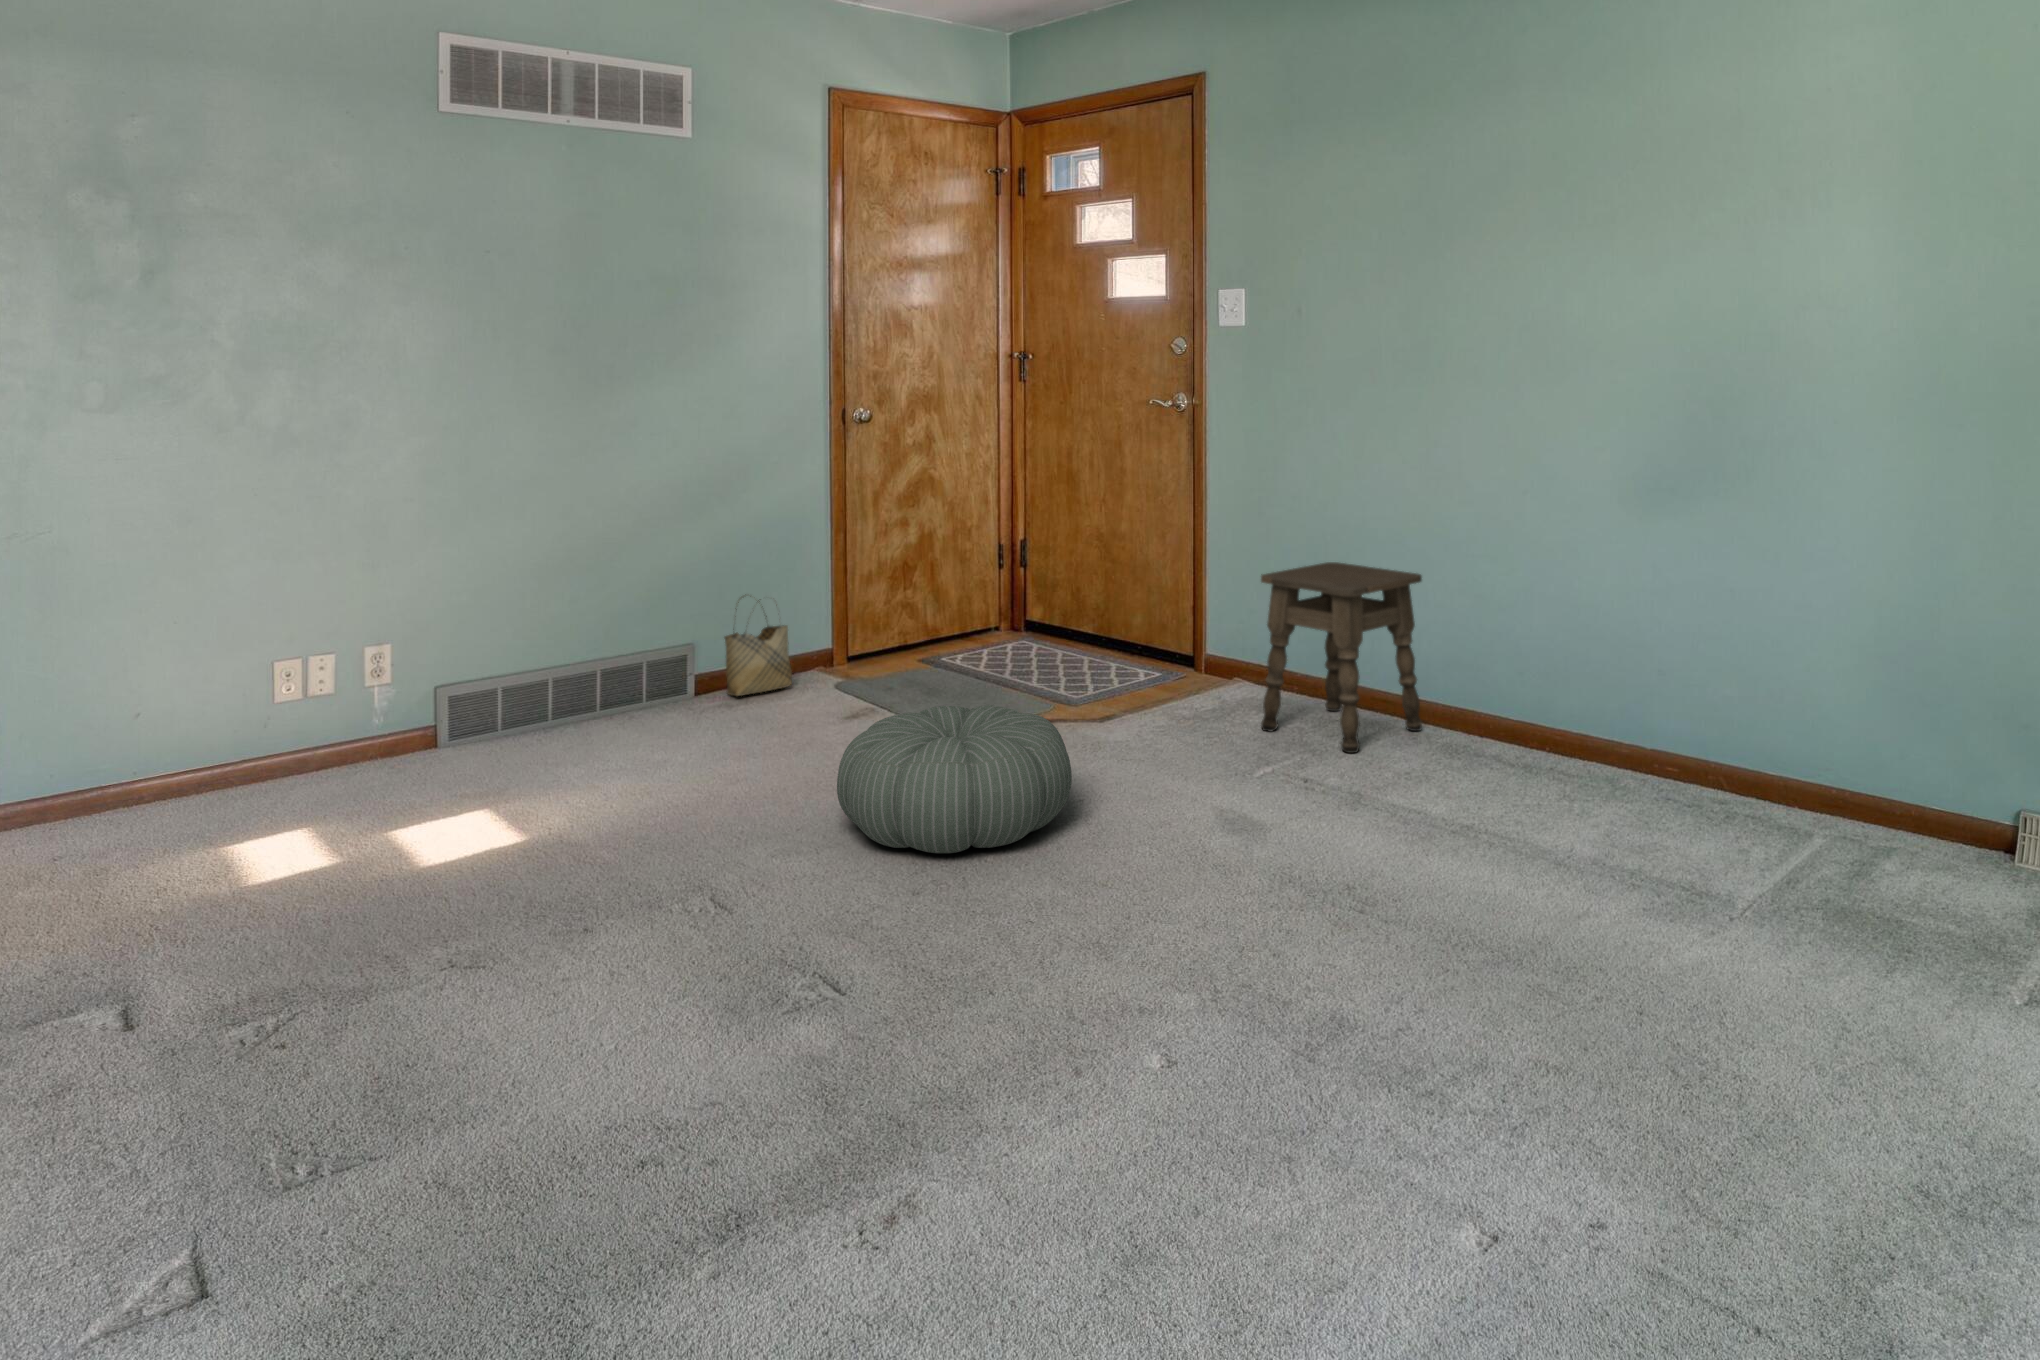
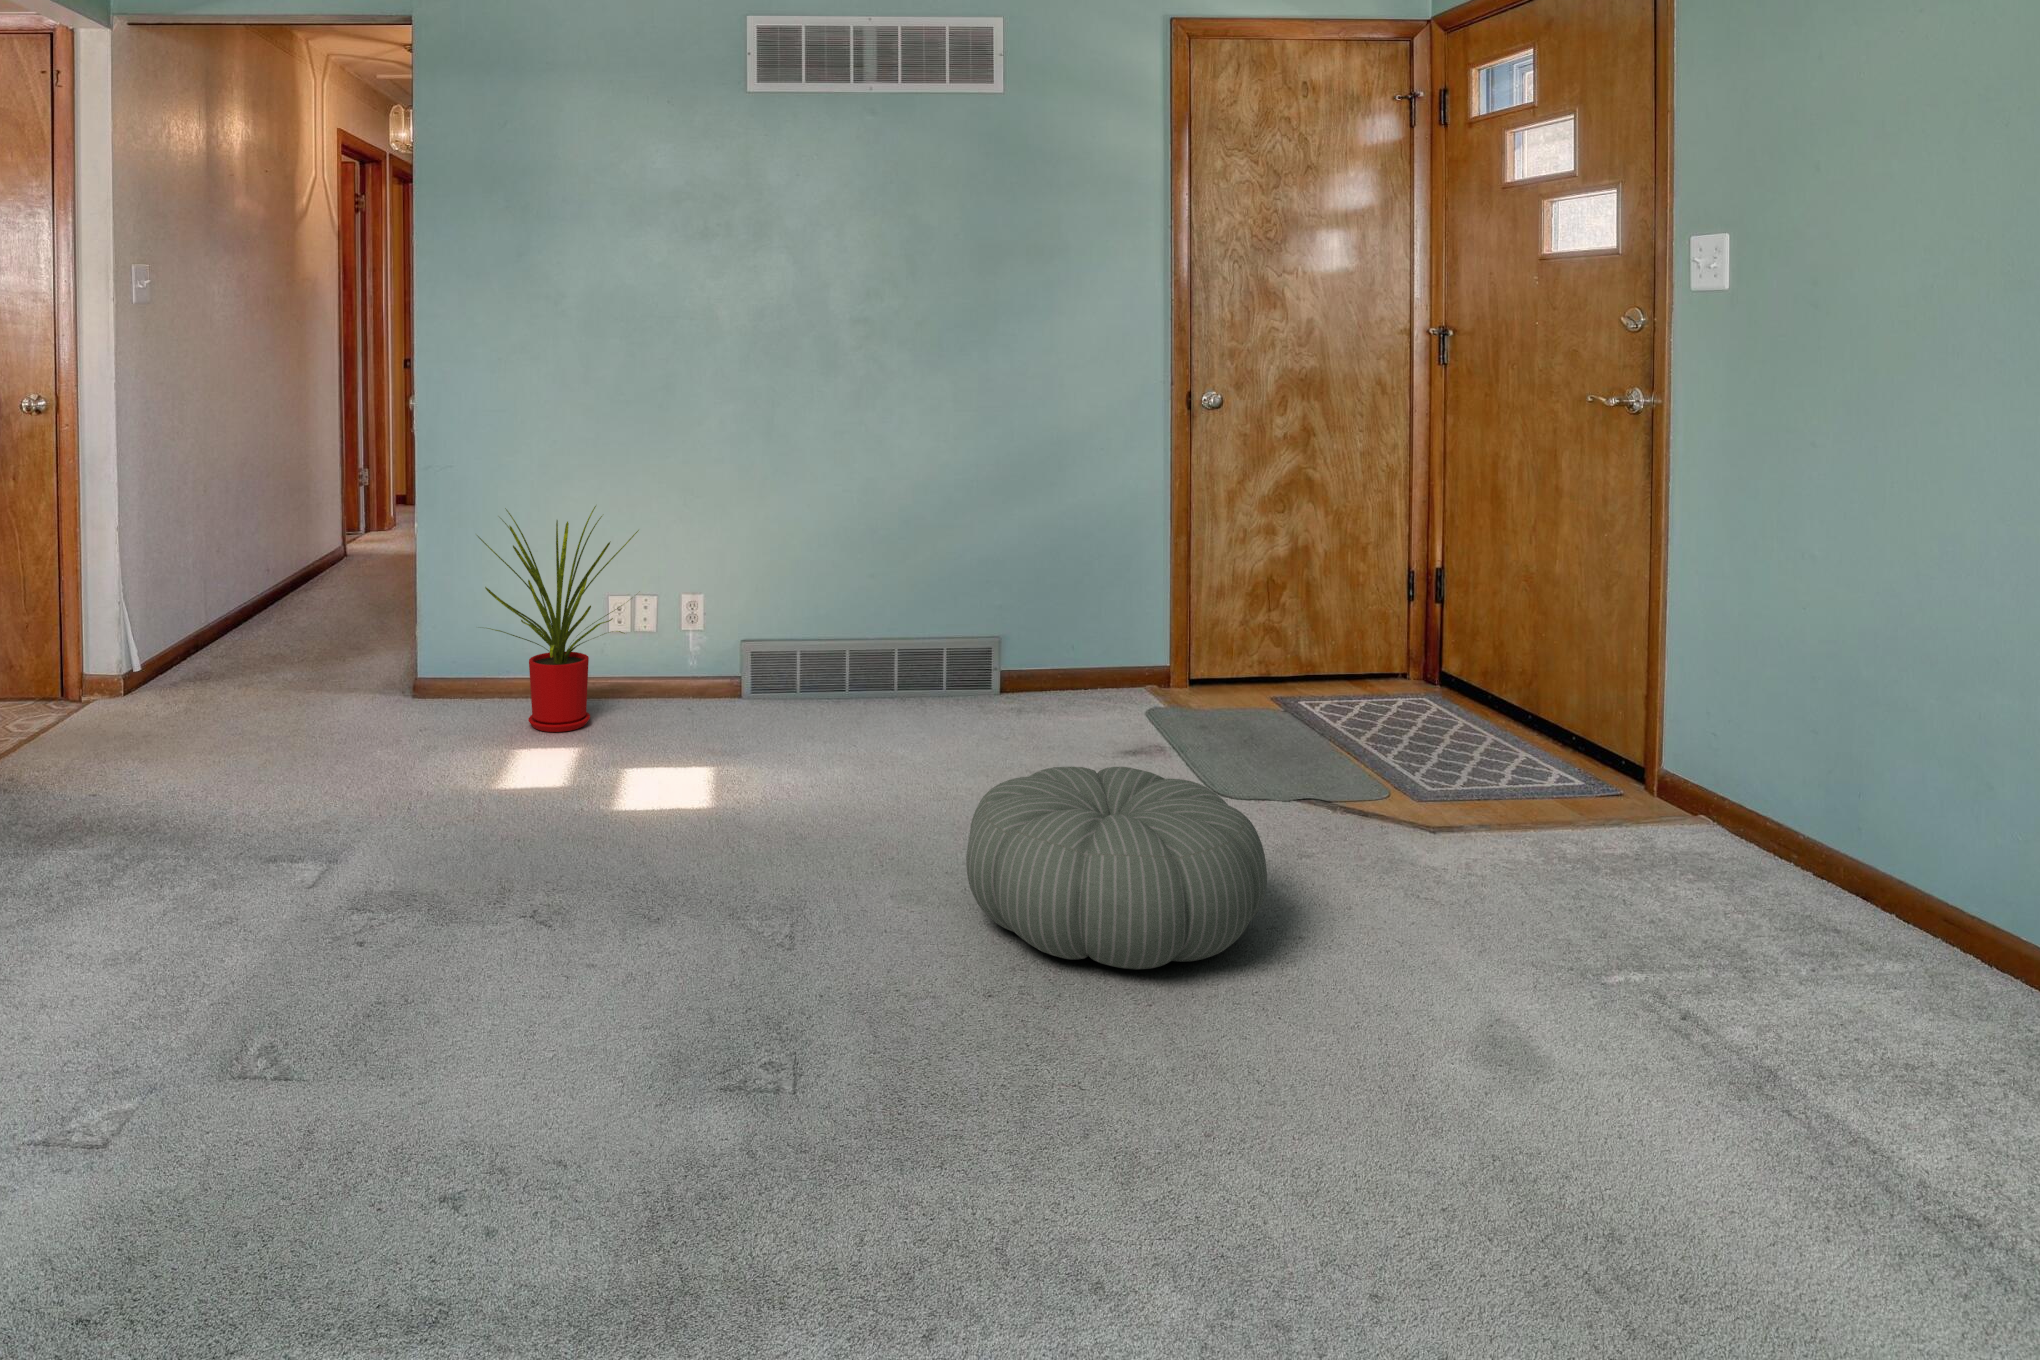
house plant: none [117,557,345,823] -> present [477,506,639,732]
side table: present [1261,562,1422,753] -> none [1679,669,2014,995]
woven basket: present [724,599,792,696] -> none [1024,592,1101,703]

